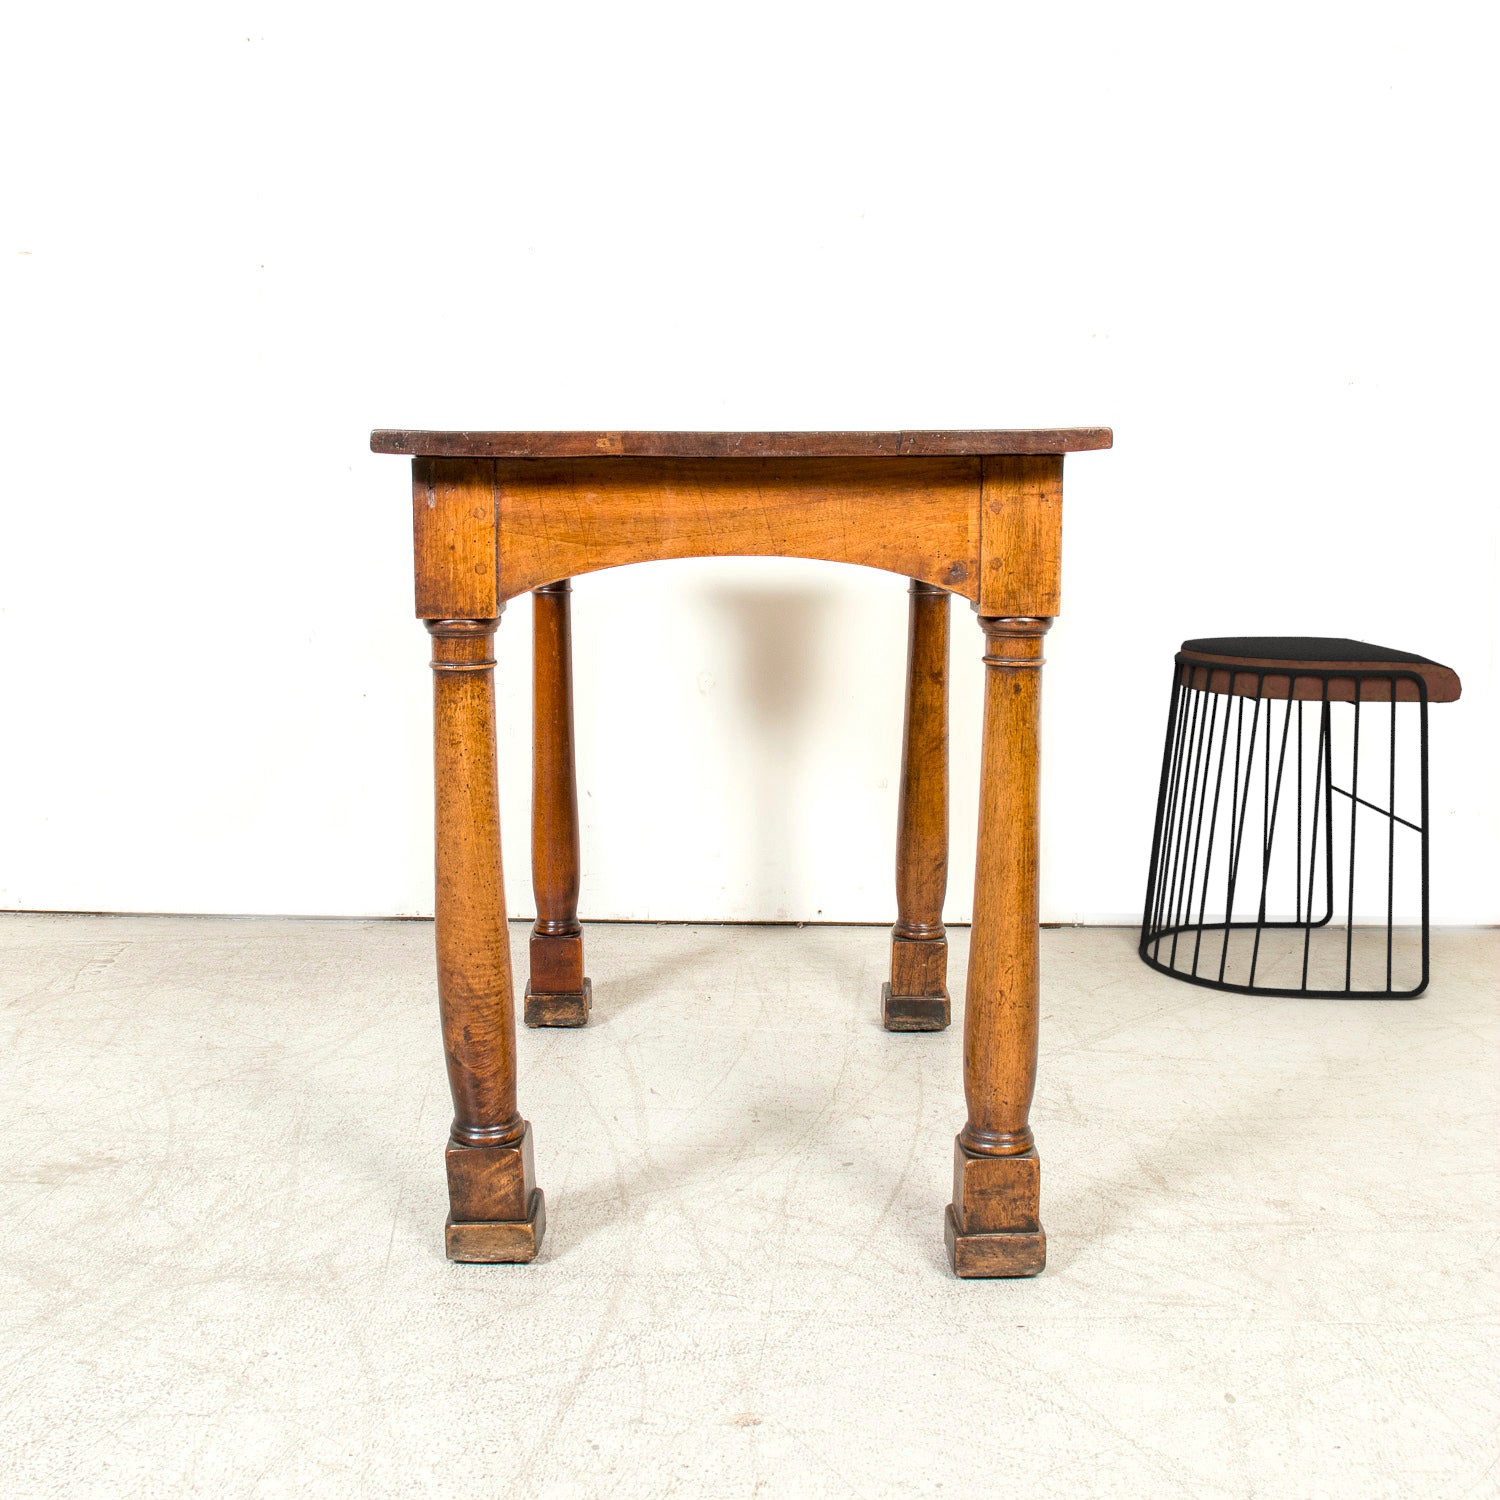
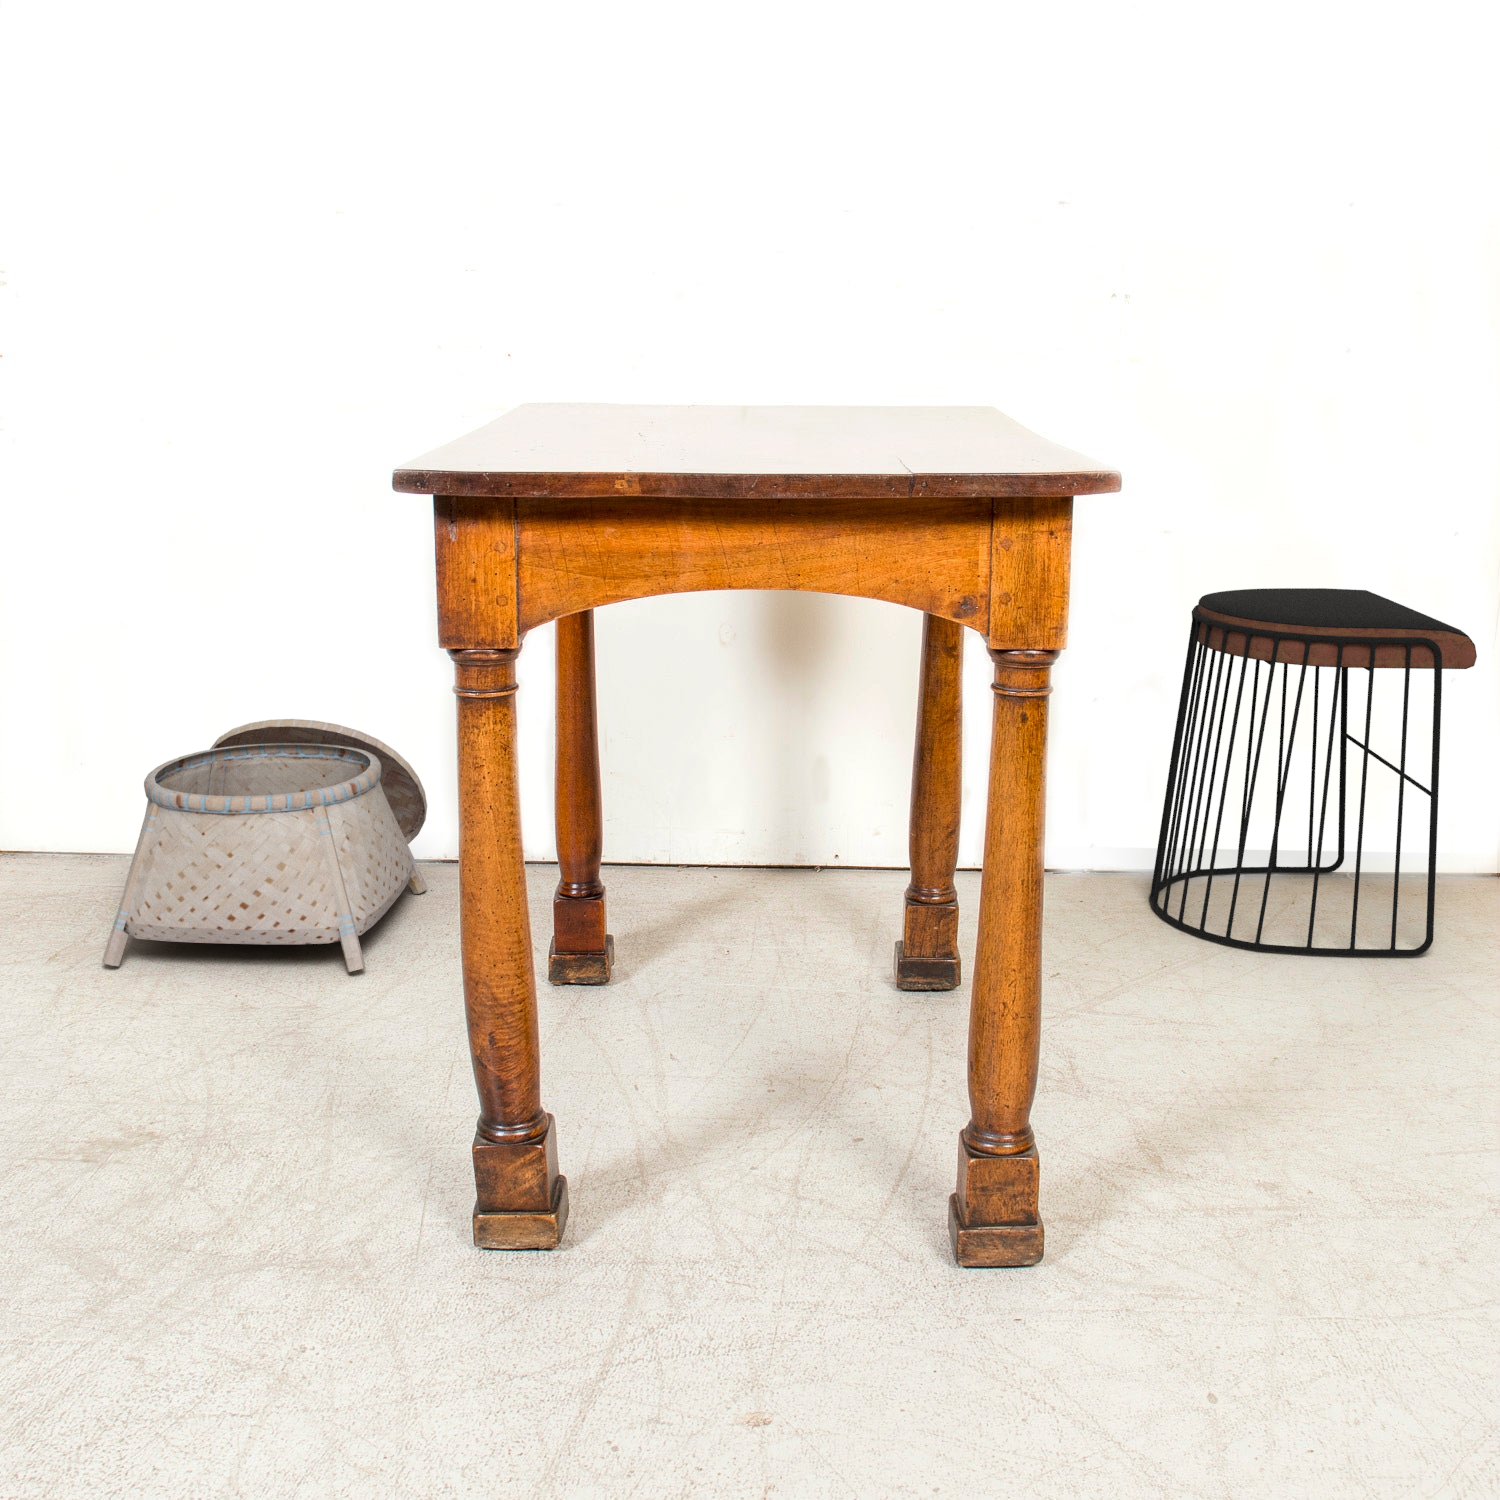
basket: none [65,767,404,1015] -> present [102,719,427,972]

